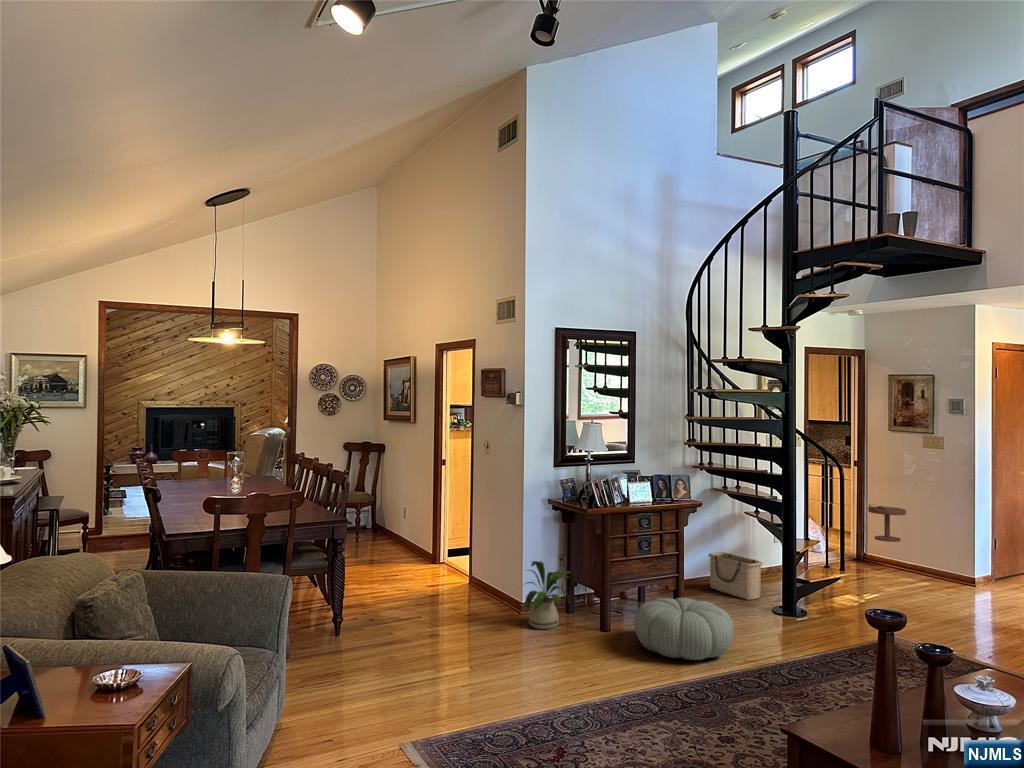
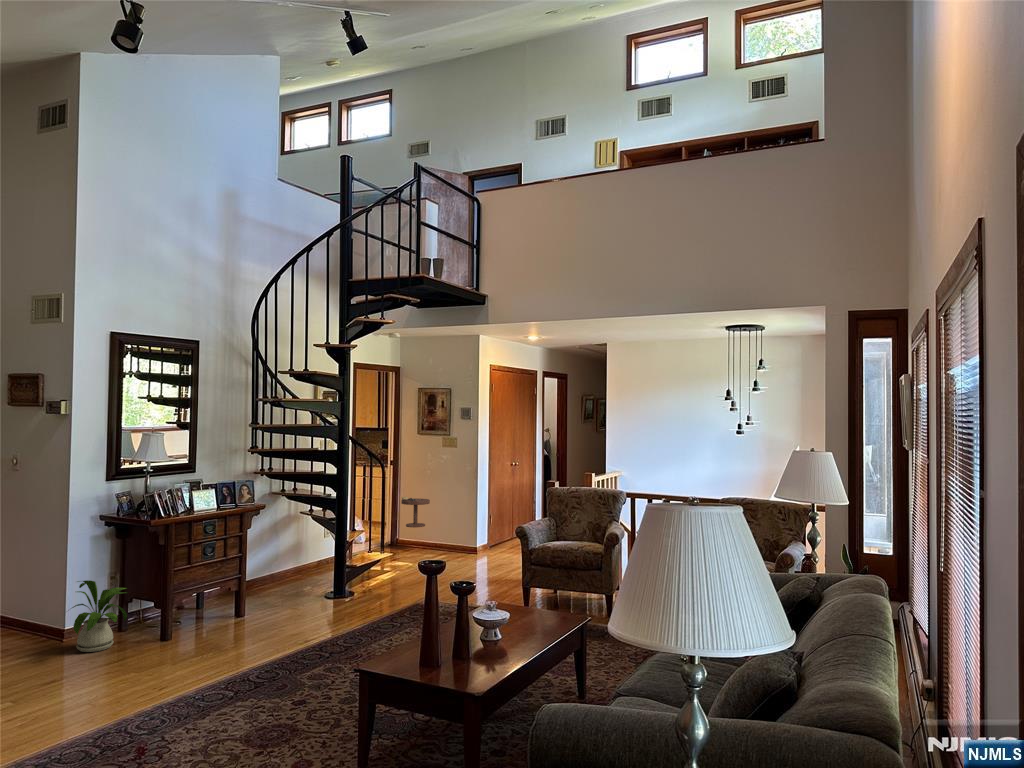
basket: present [709,552,762,600] -> none [266,551,317,591]
pouf: present [634,598,734,660] -> none [200,595,296,651]

